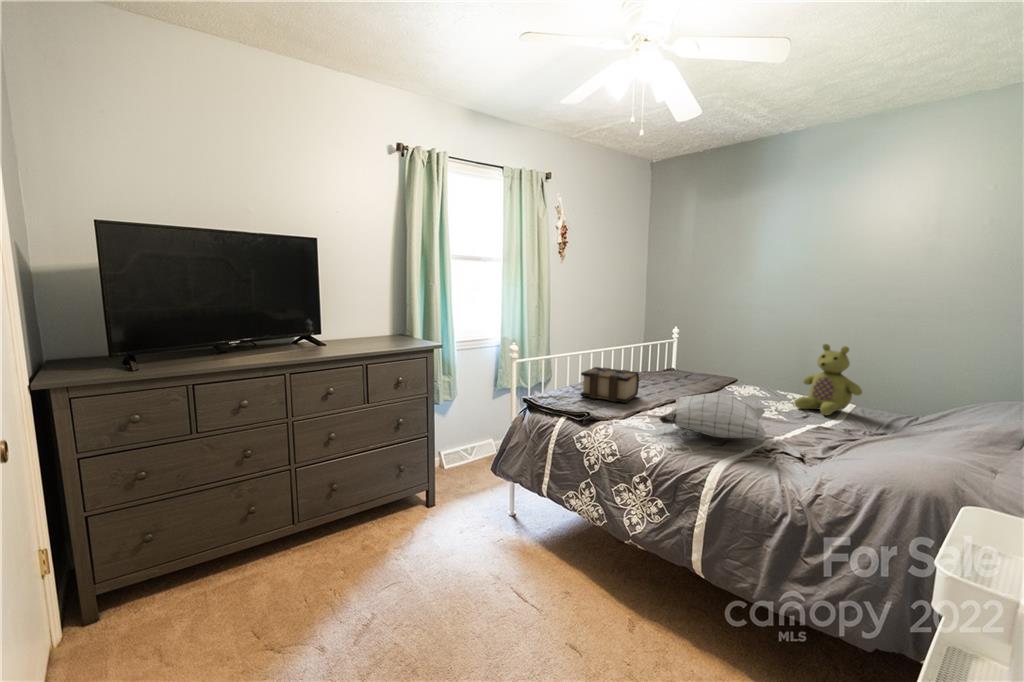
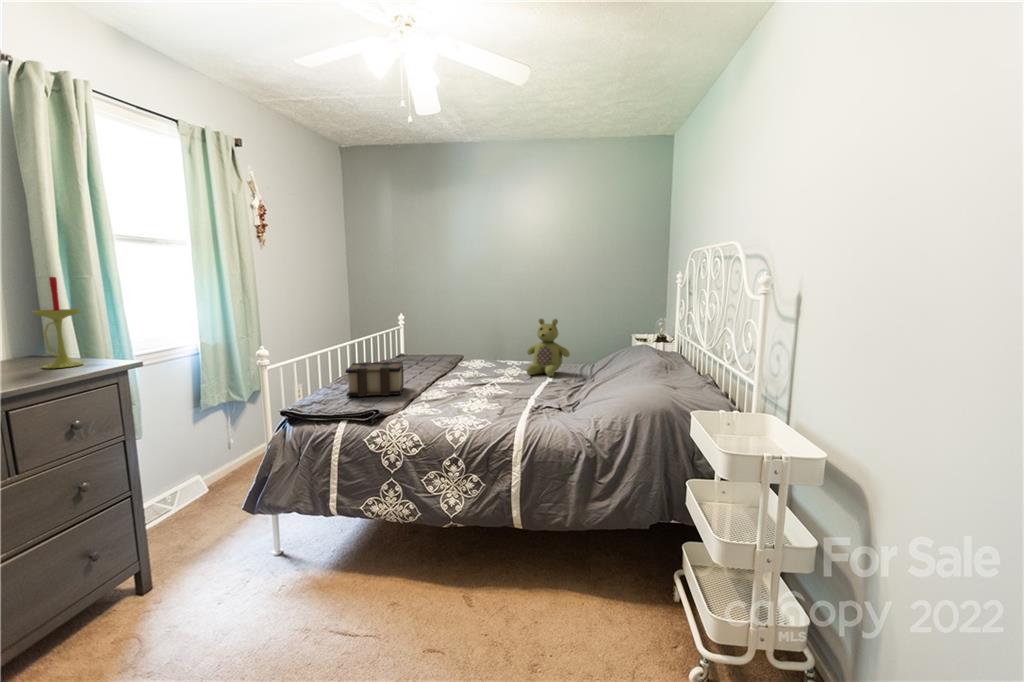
candle: none [389,286,413,346] -> present [33,277,83,369]
pillow: present [659,393,767,438] -> none [450,367,545,407]

